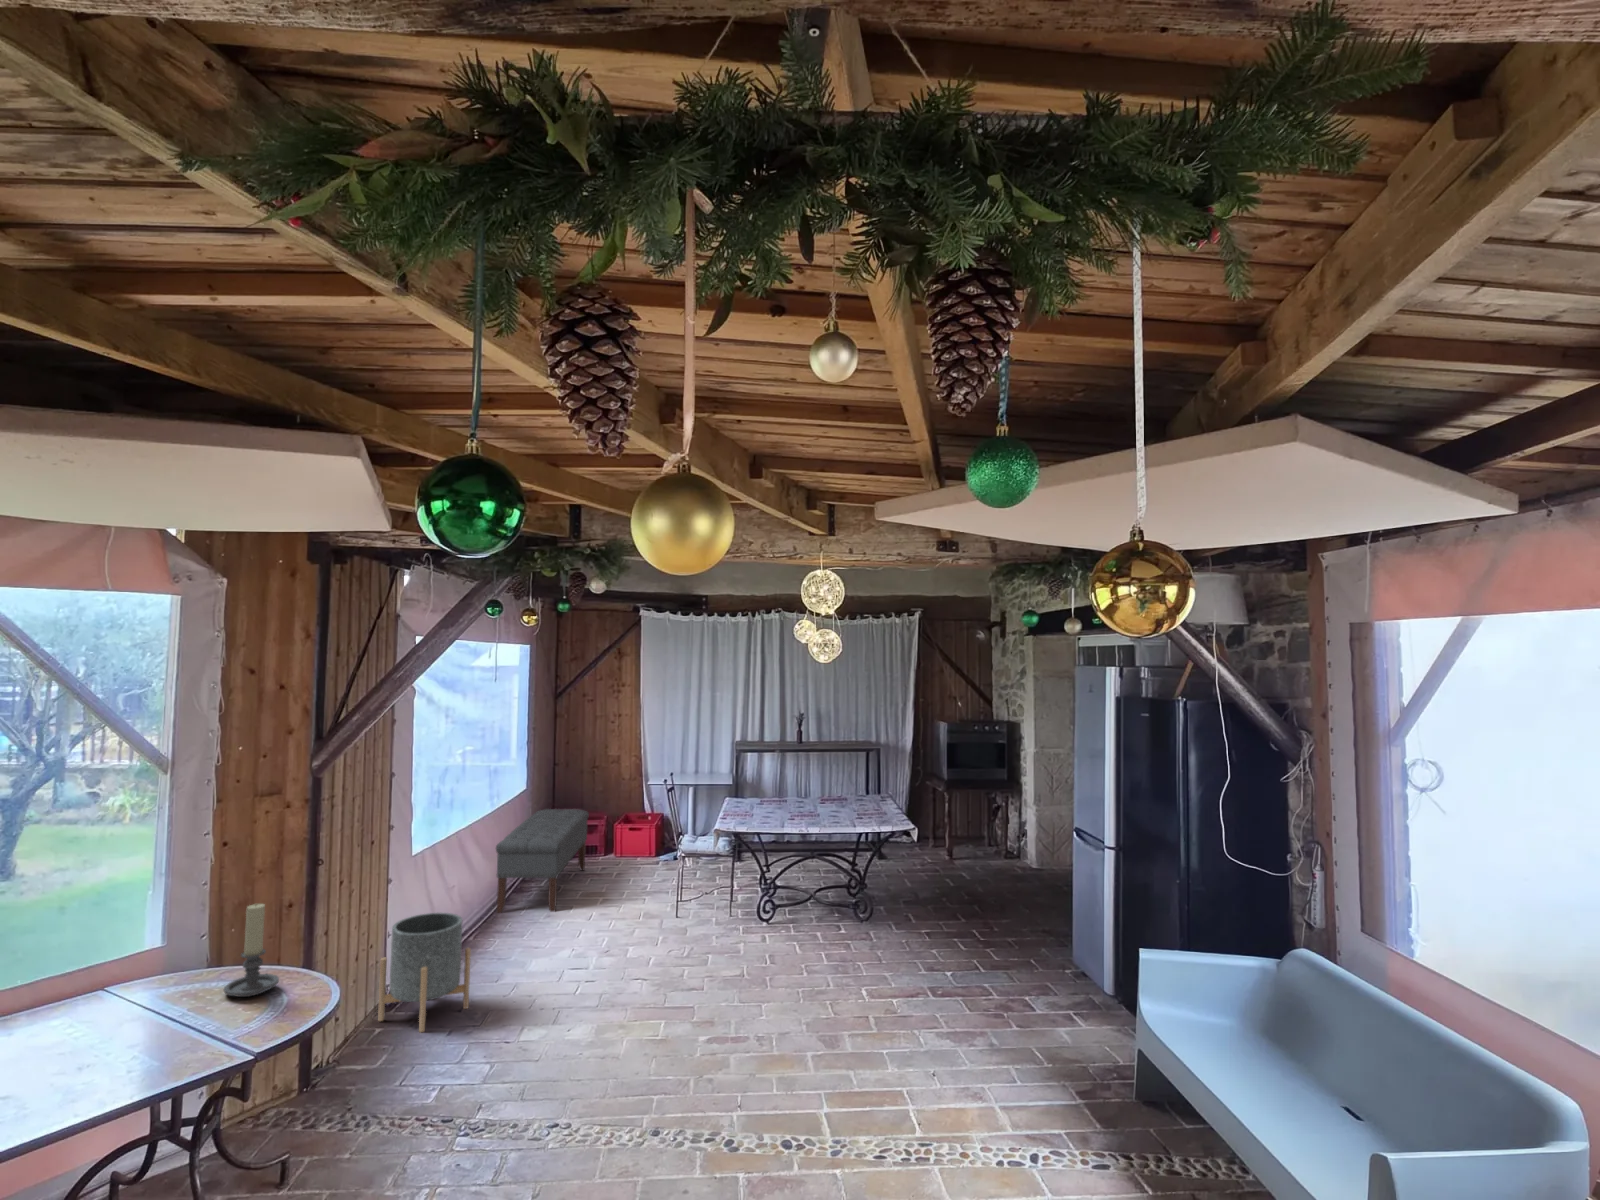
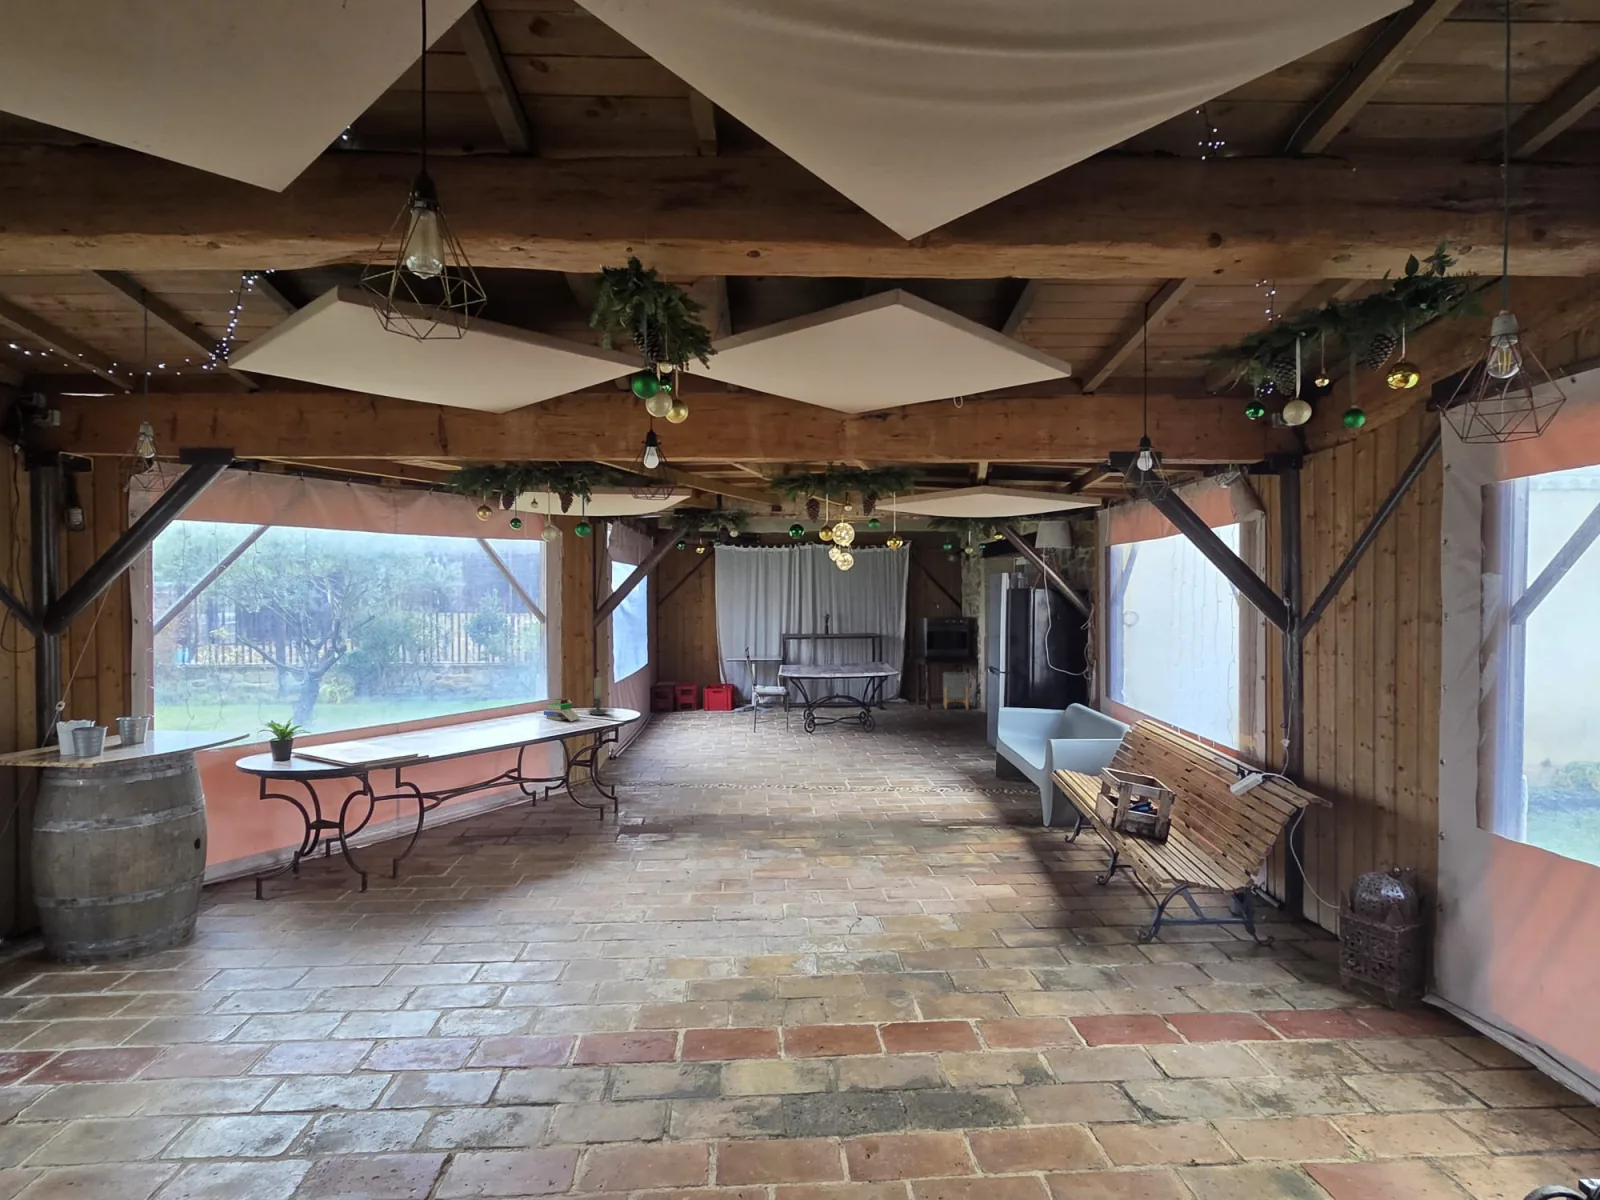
bench: present [496,809,589,913] -> none [644,676,689,731]
planter: present [378,913,471,1032] -> present [943,672,969,708]
book: none [65,967,157,1055] -> present [544,698,579,722]

